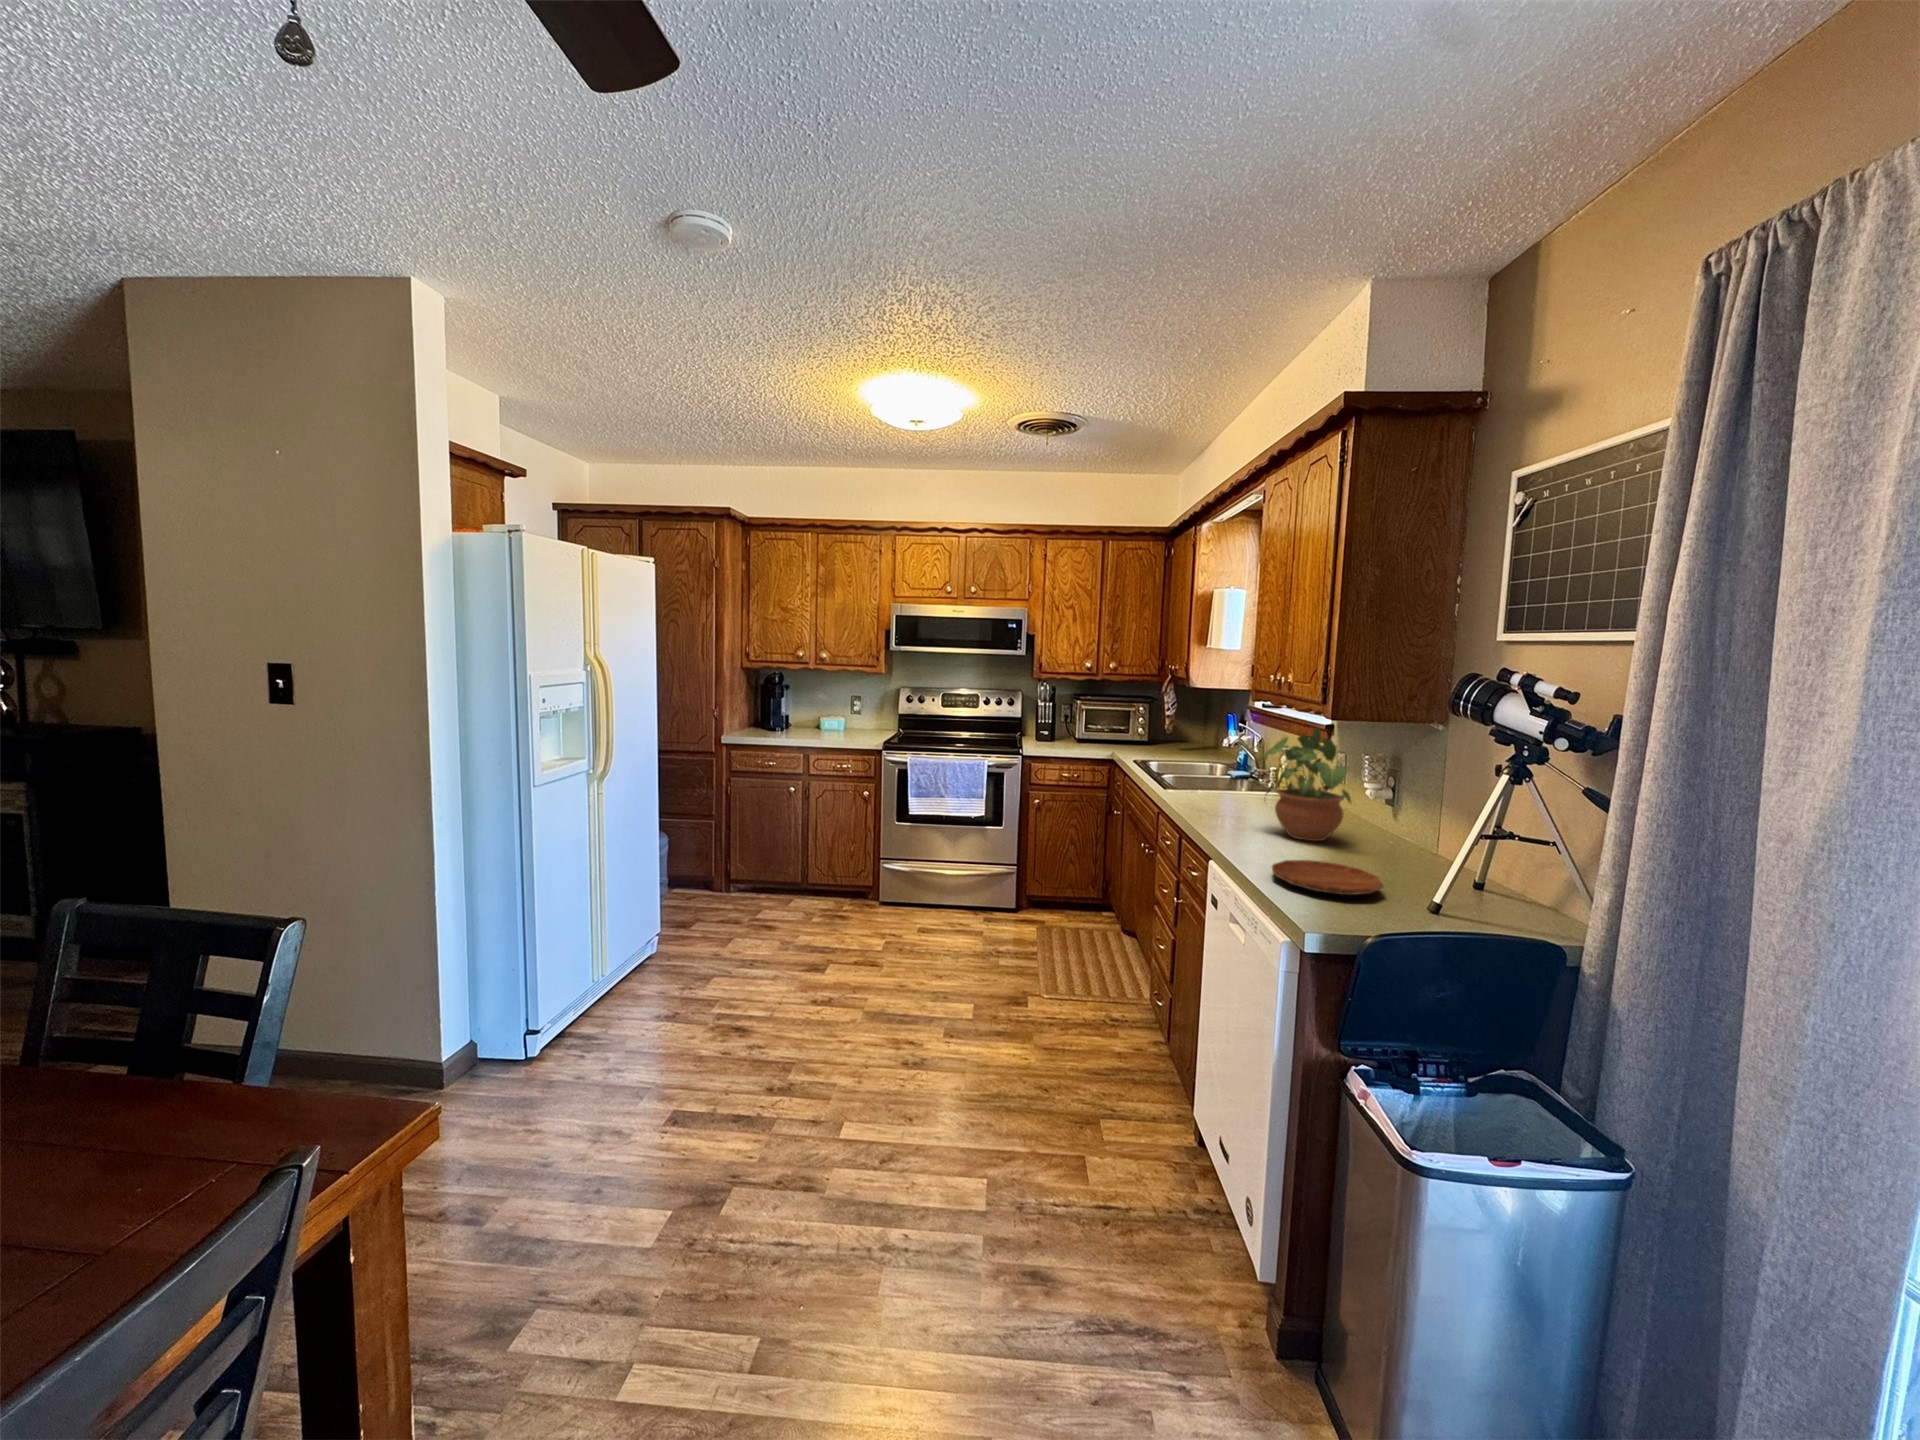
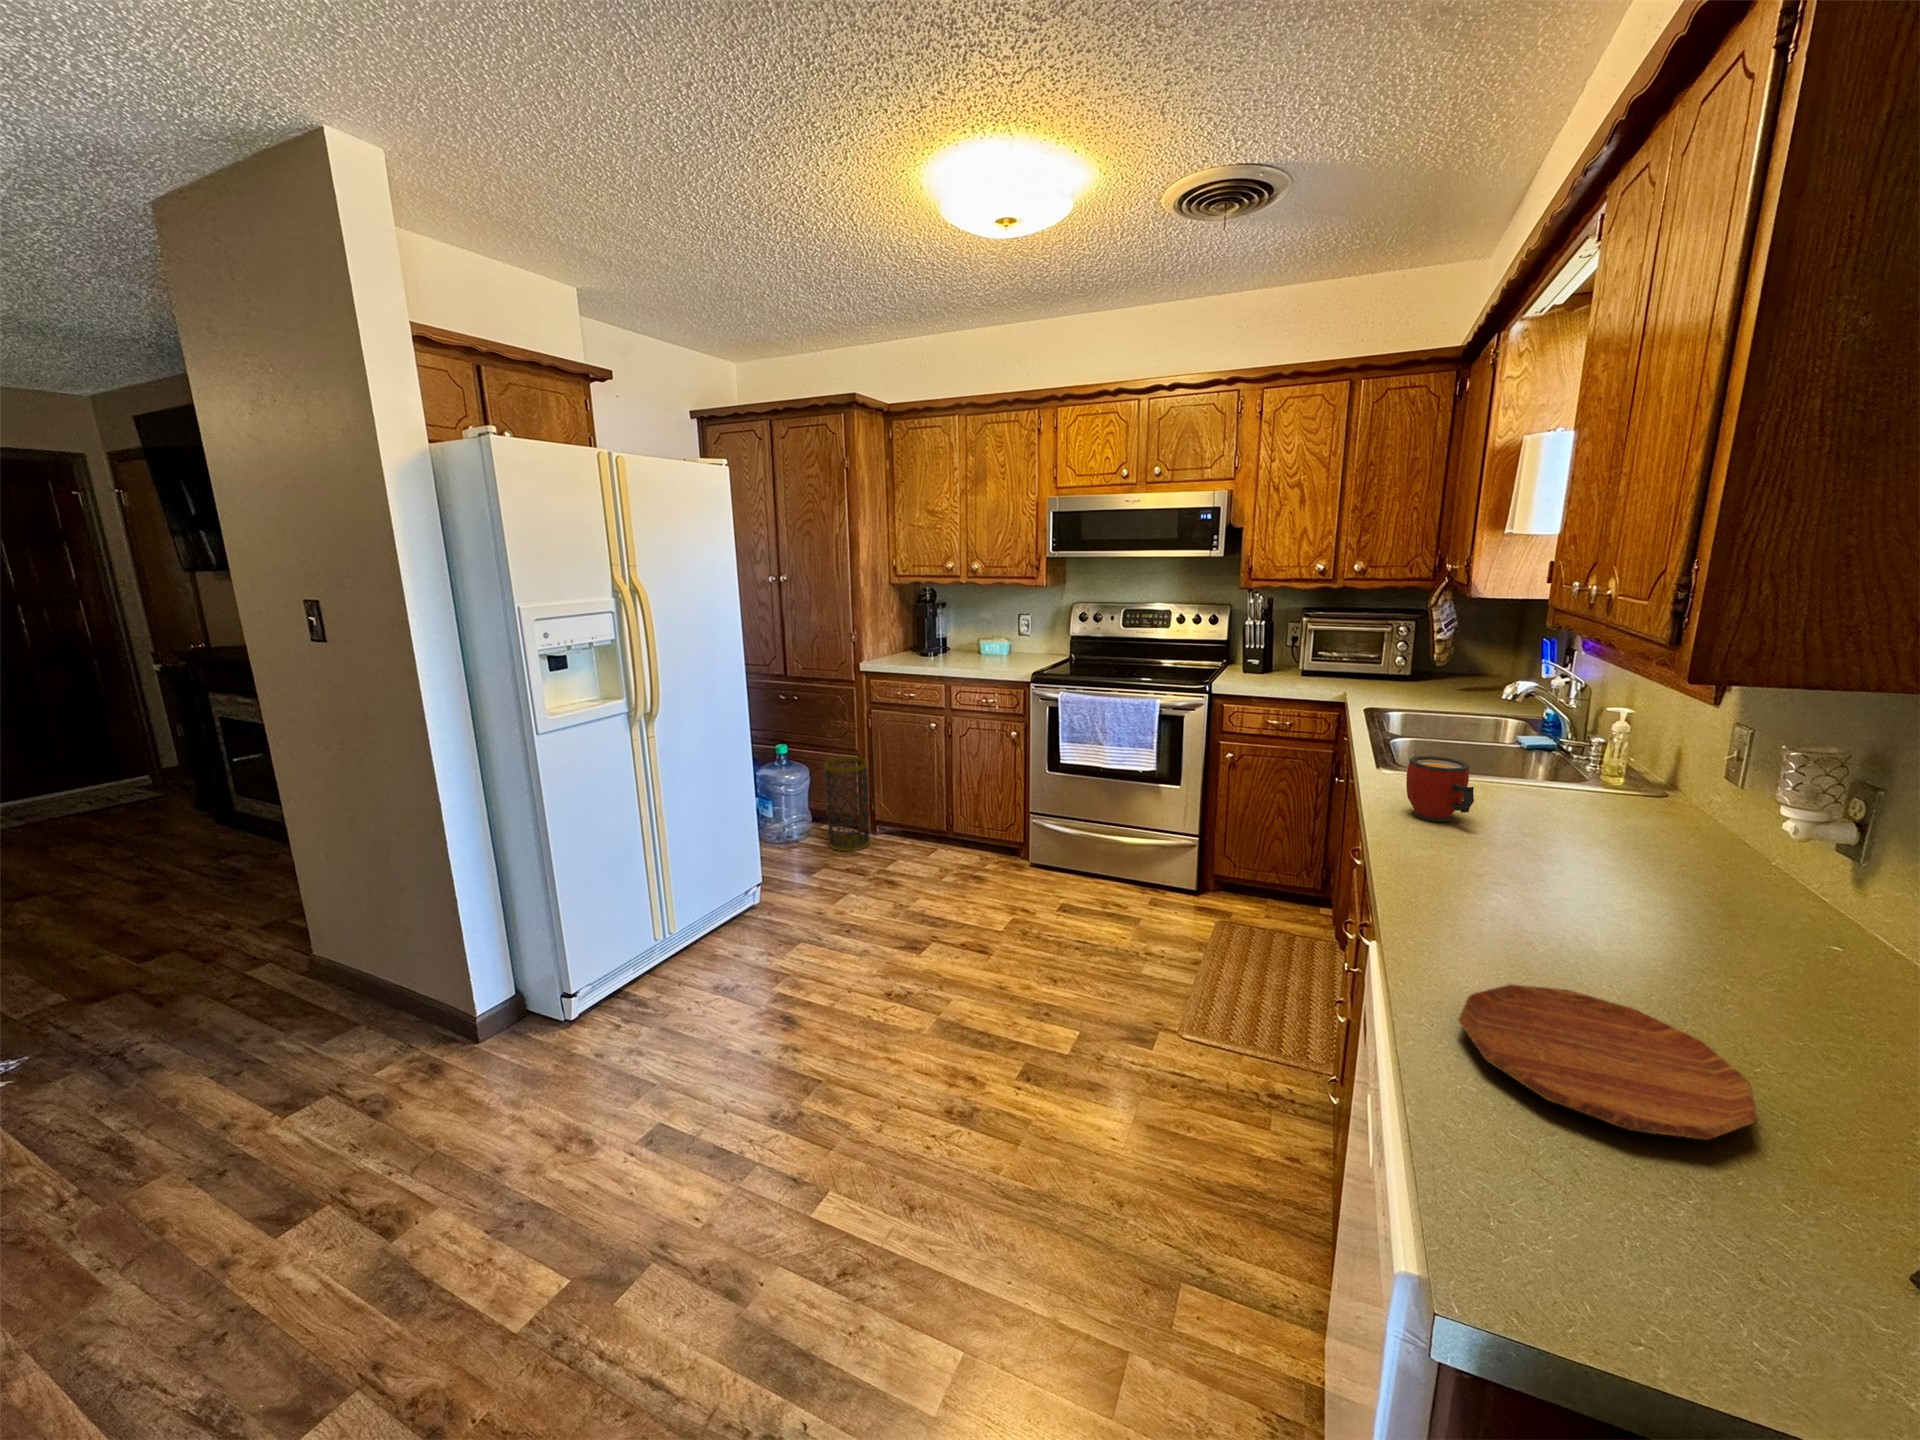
potted plant: present [1260,728,1351,841] -> none [1520,685,1733,917]
mug: none [1194,775,1231,812] -> present [1406,756,1474,822]
trash can: none [692,820,732,906] -> present [824,757,870,851]

